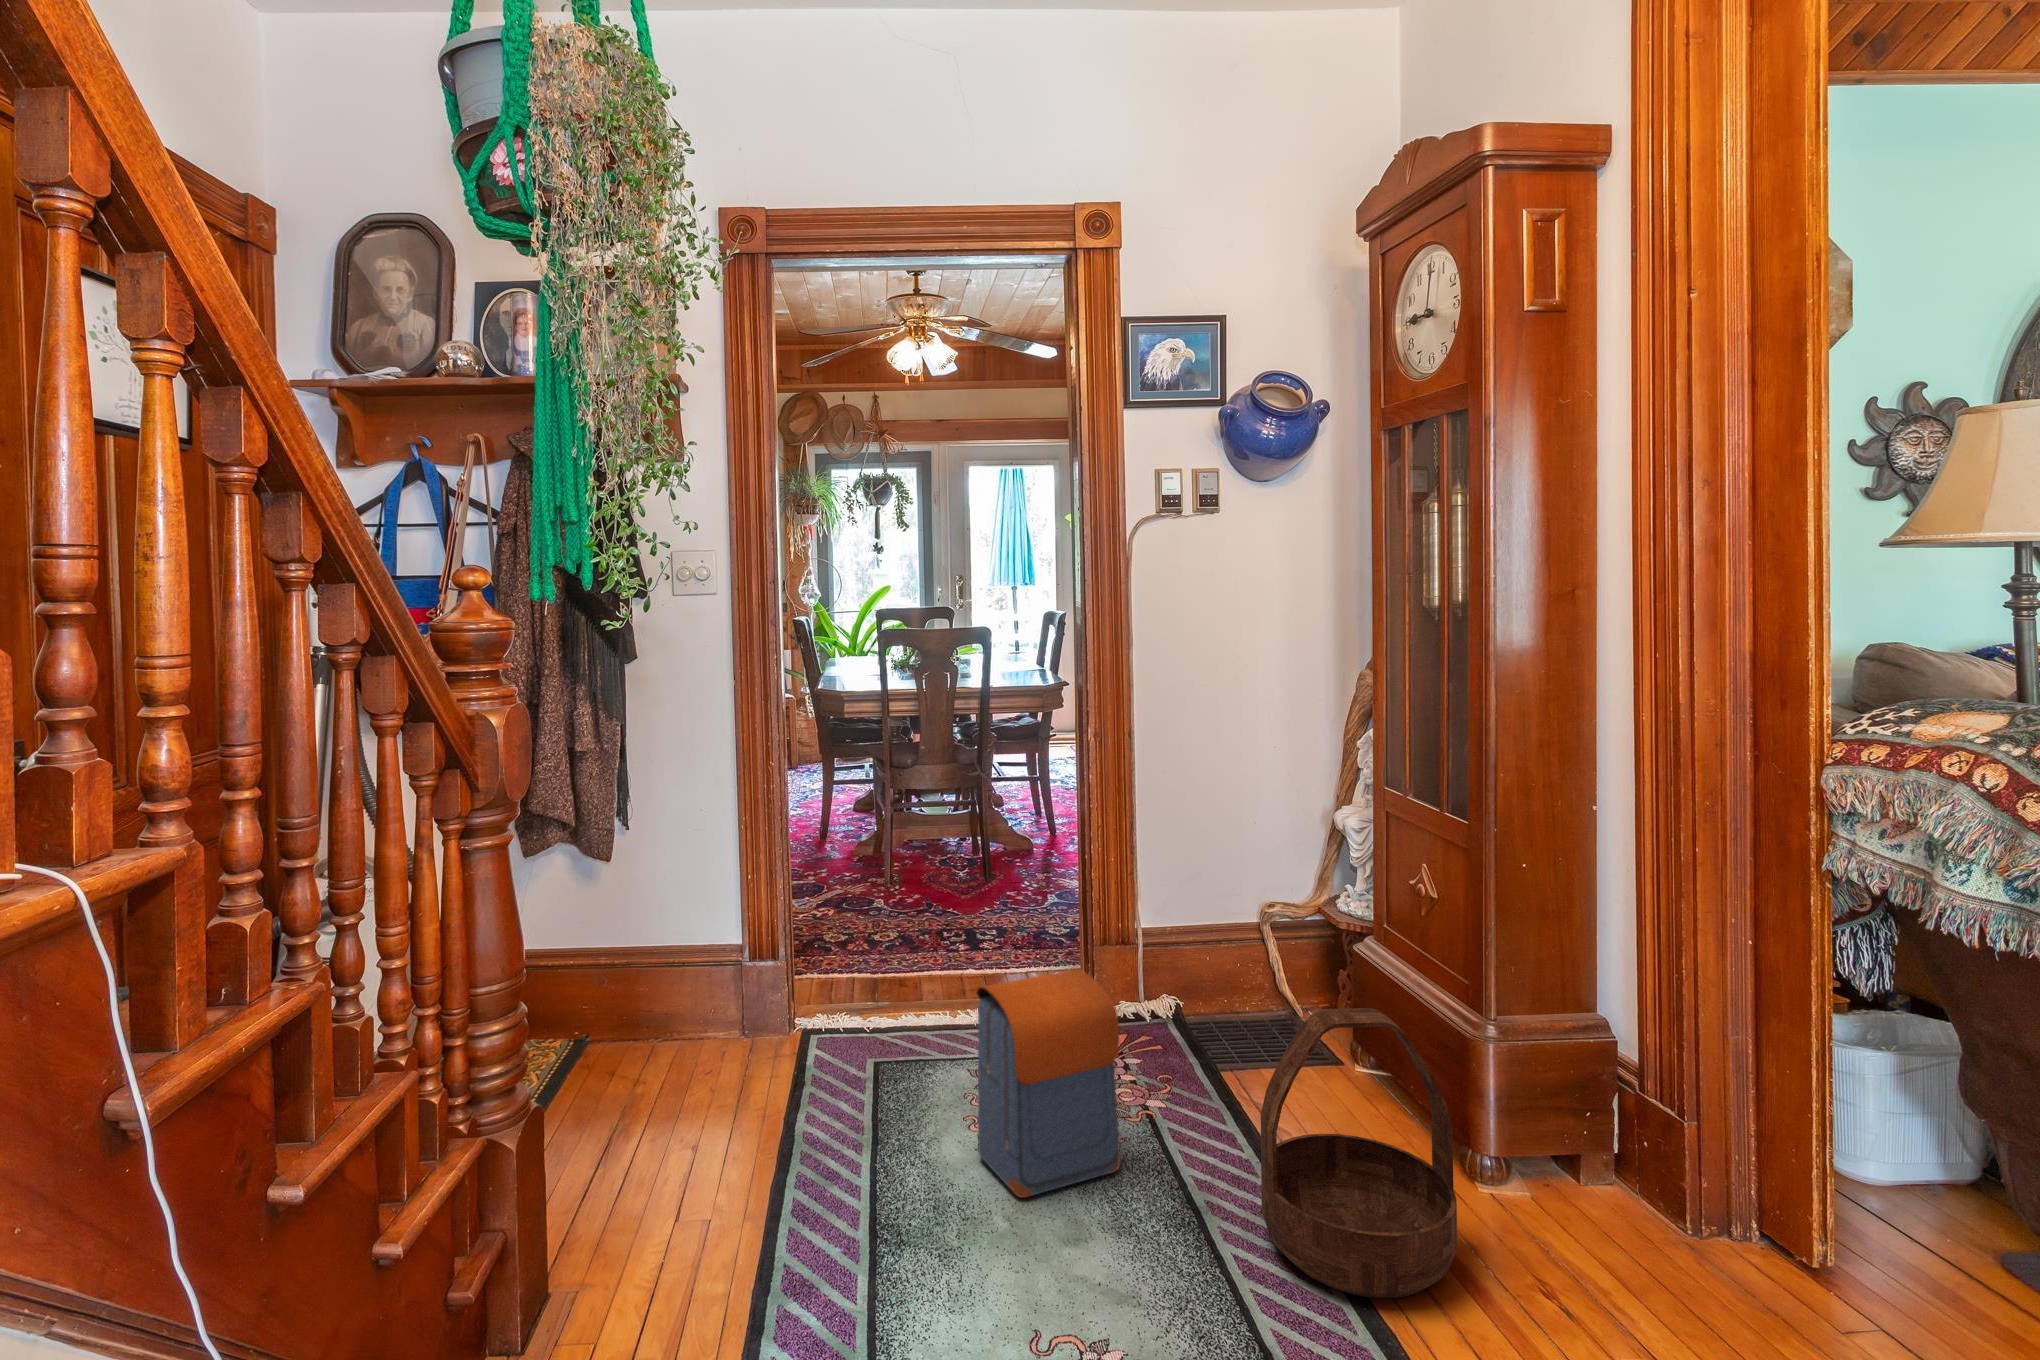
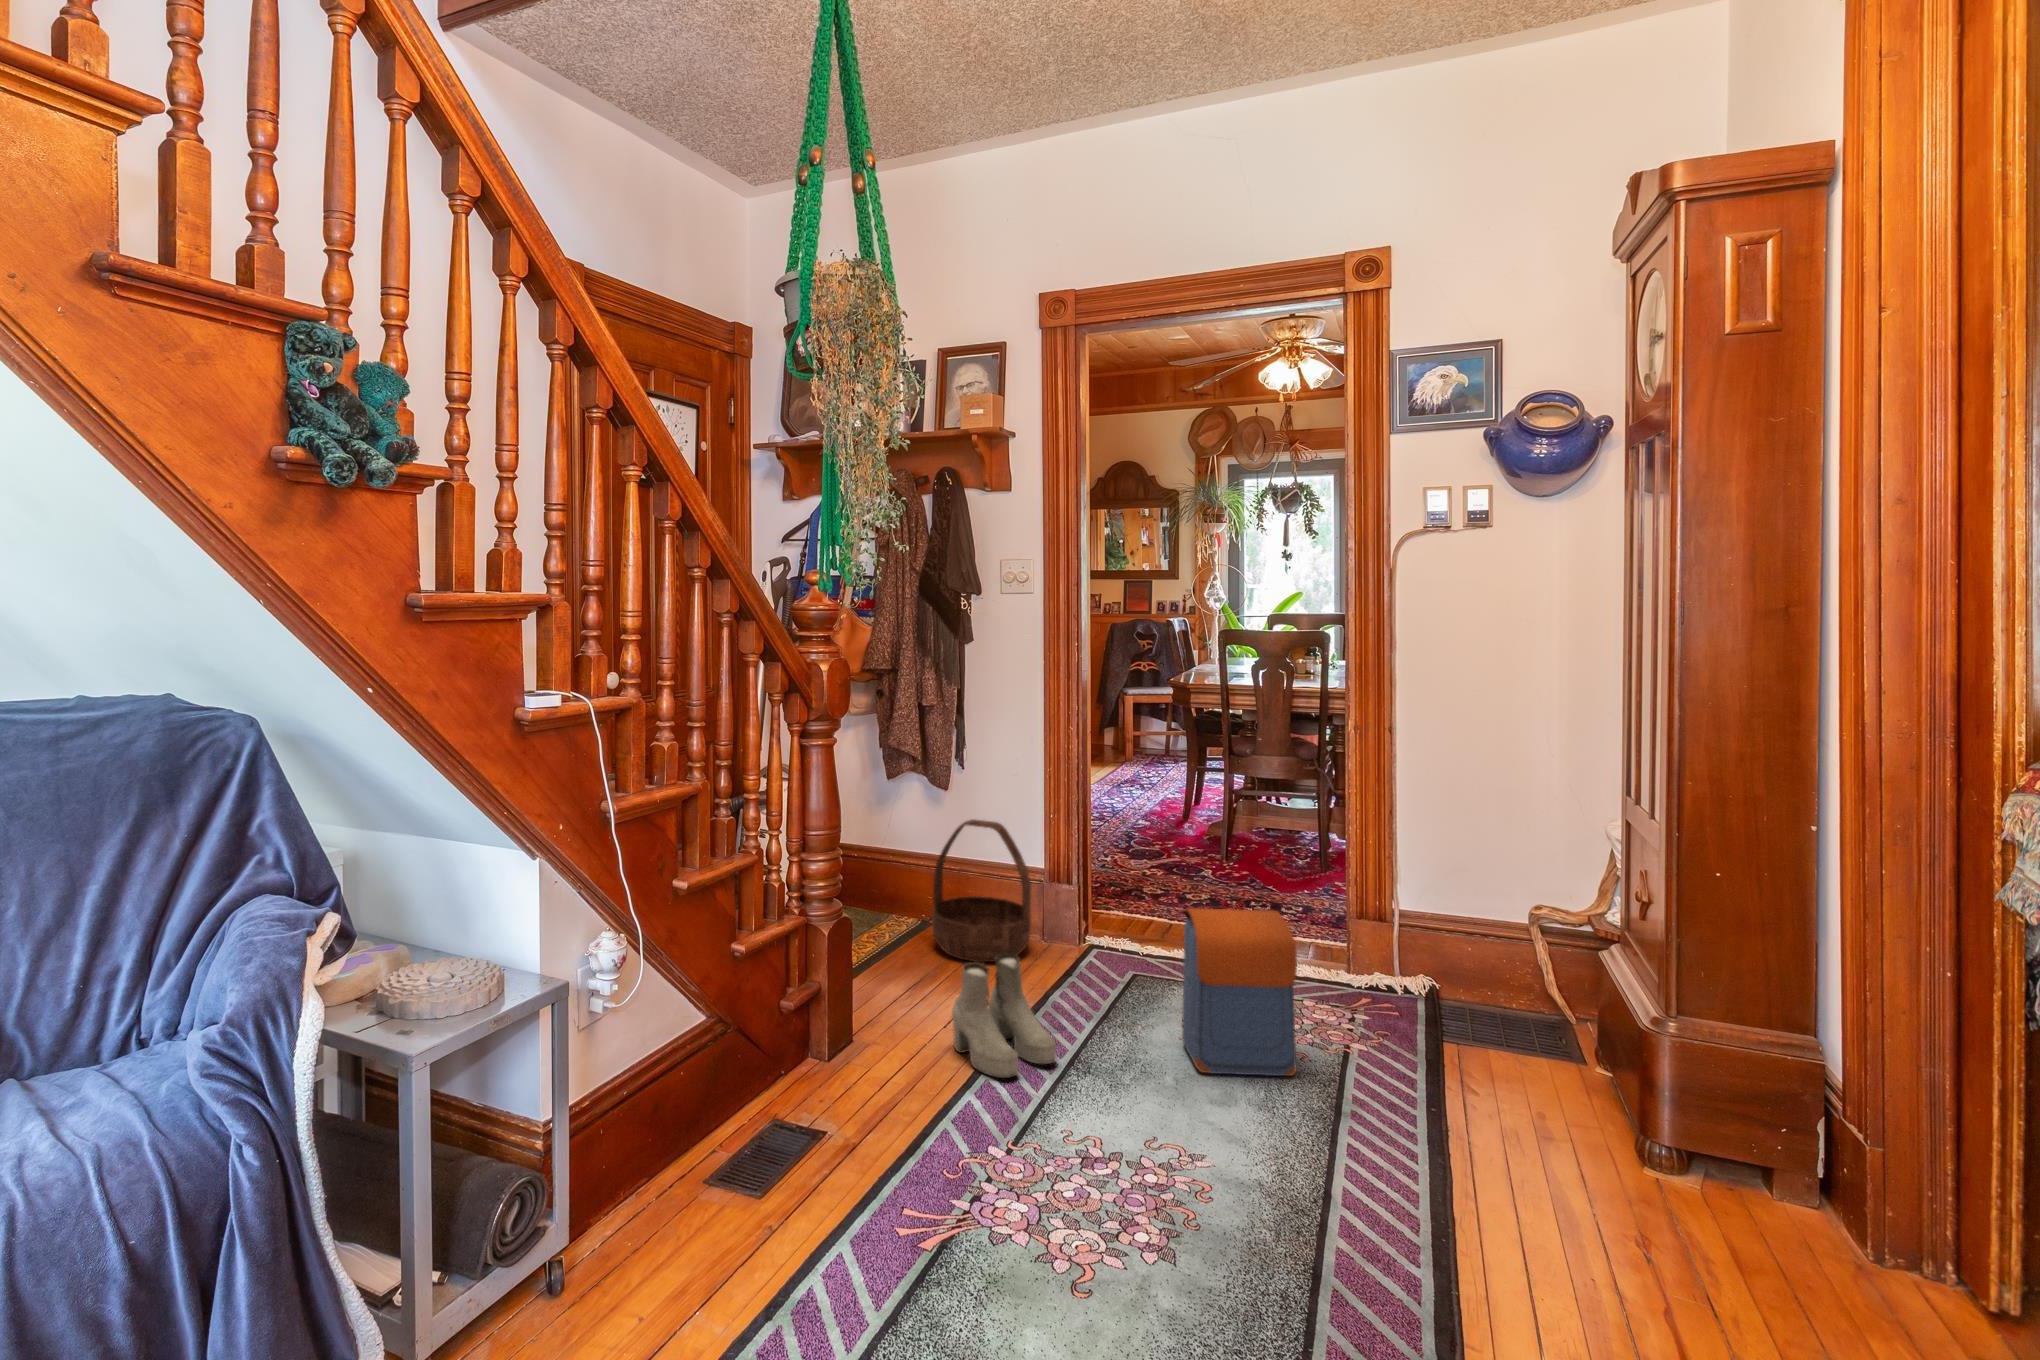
basket: present [1261,1008,1457,1299] -> present [932,819,1031,962]
boots: none [694,1096,848,1294] -> present [952,954,1056,1078]

